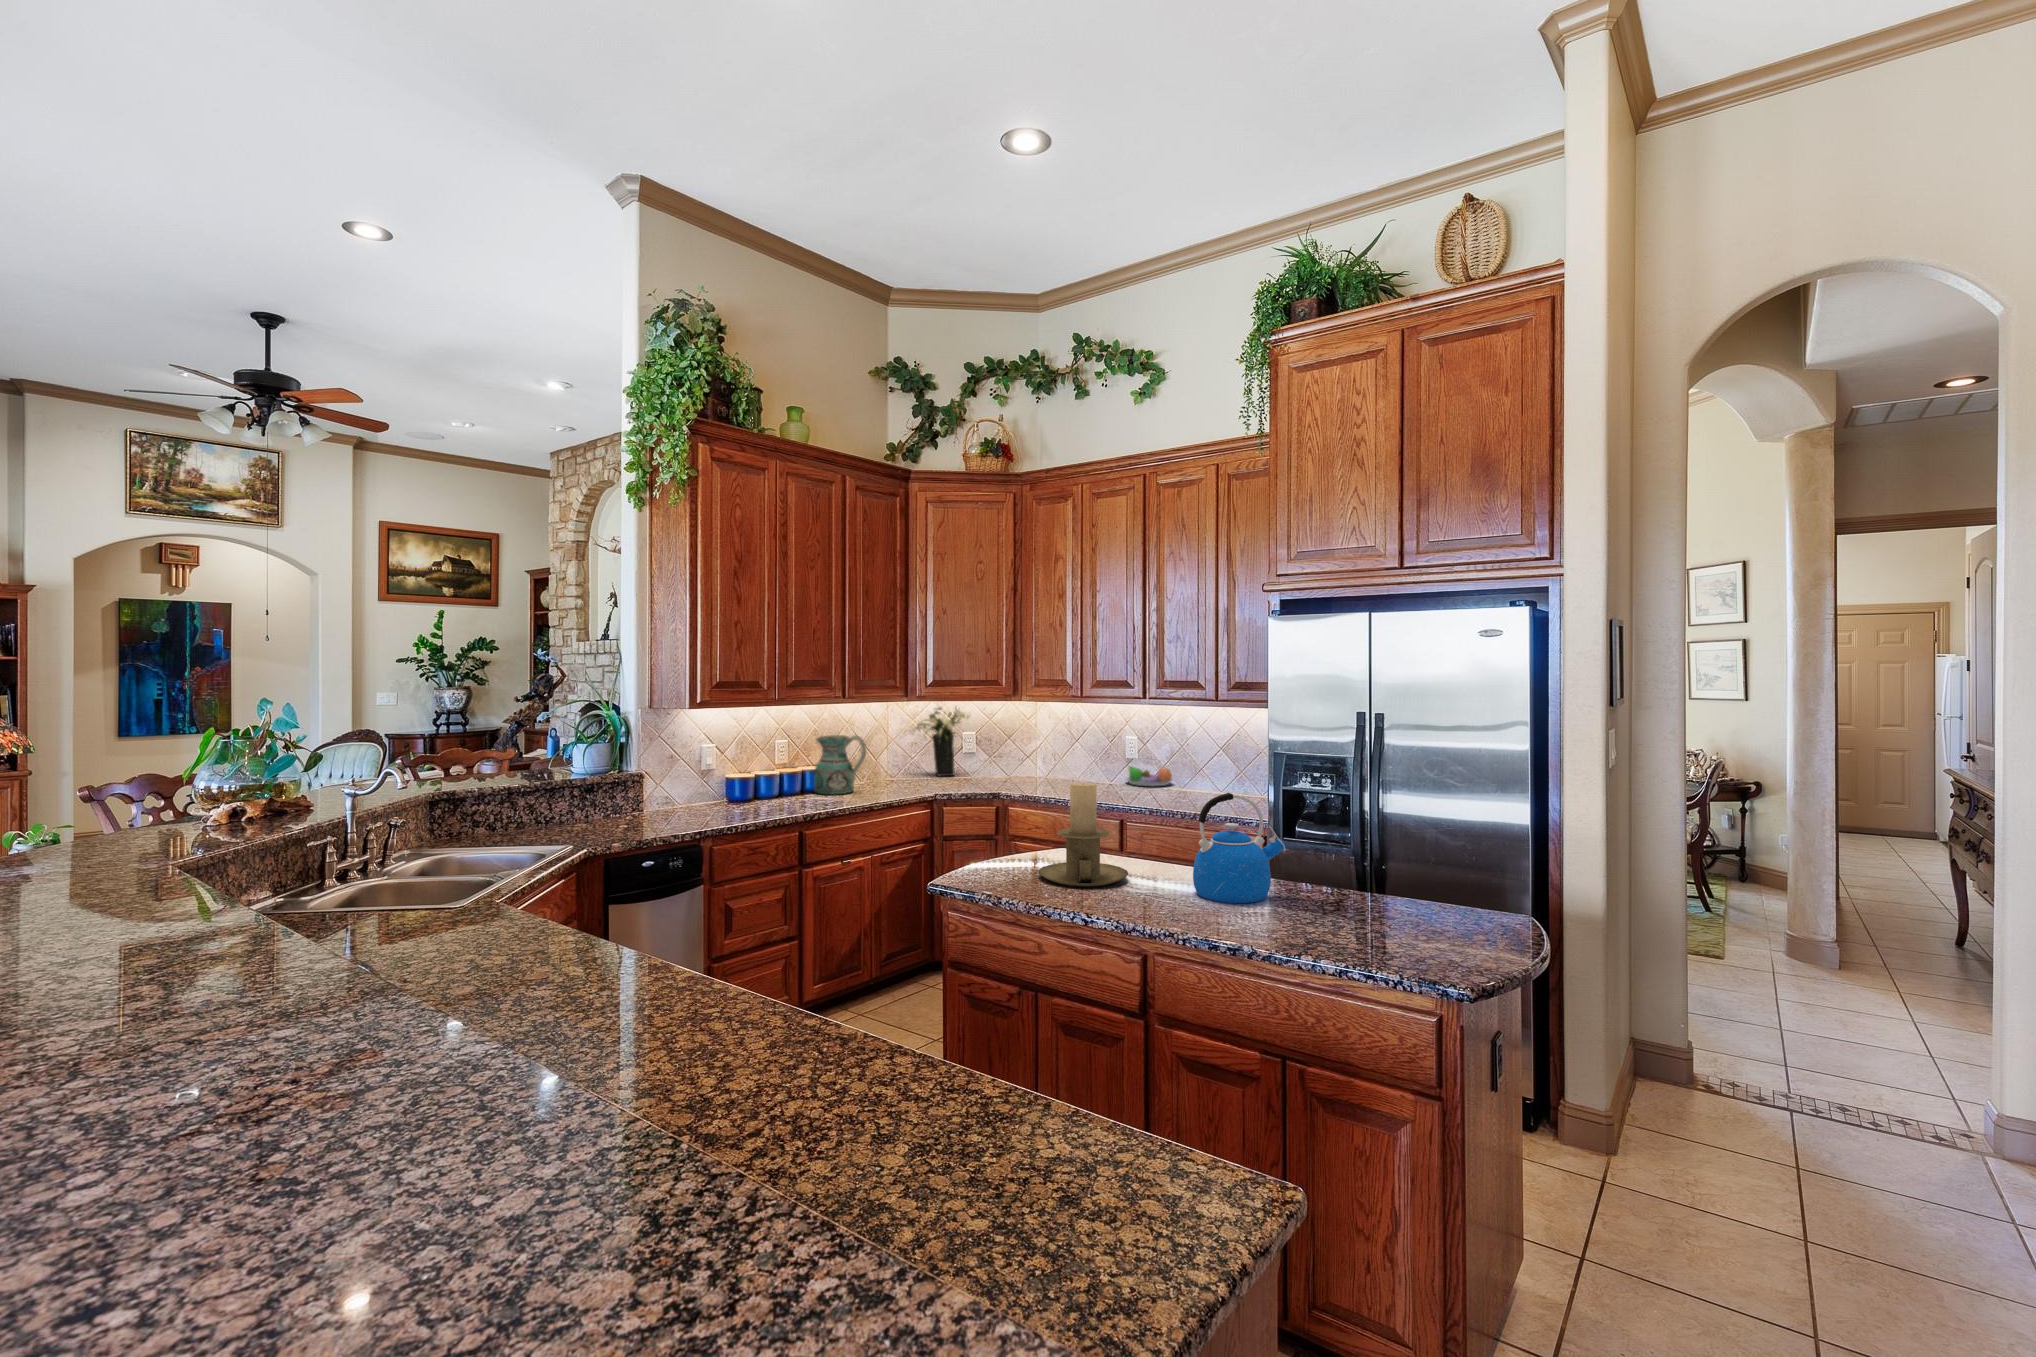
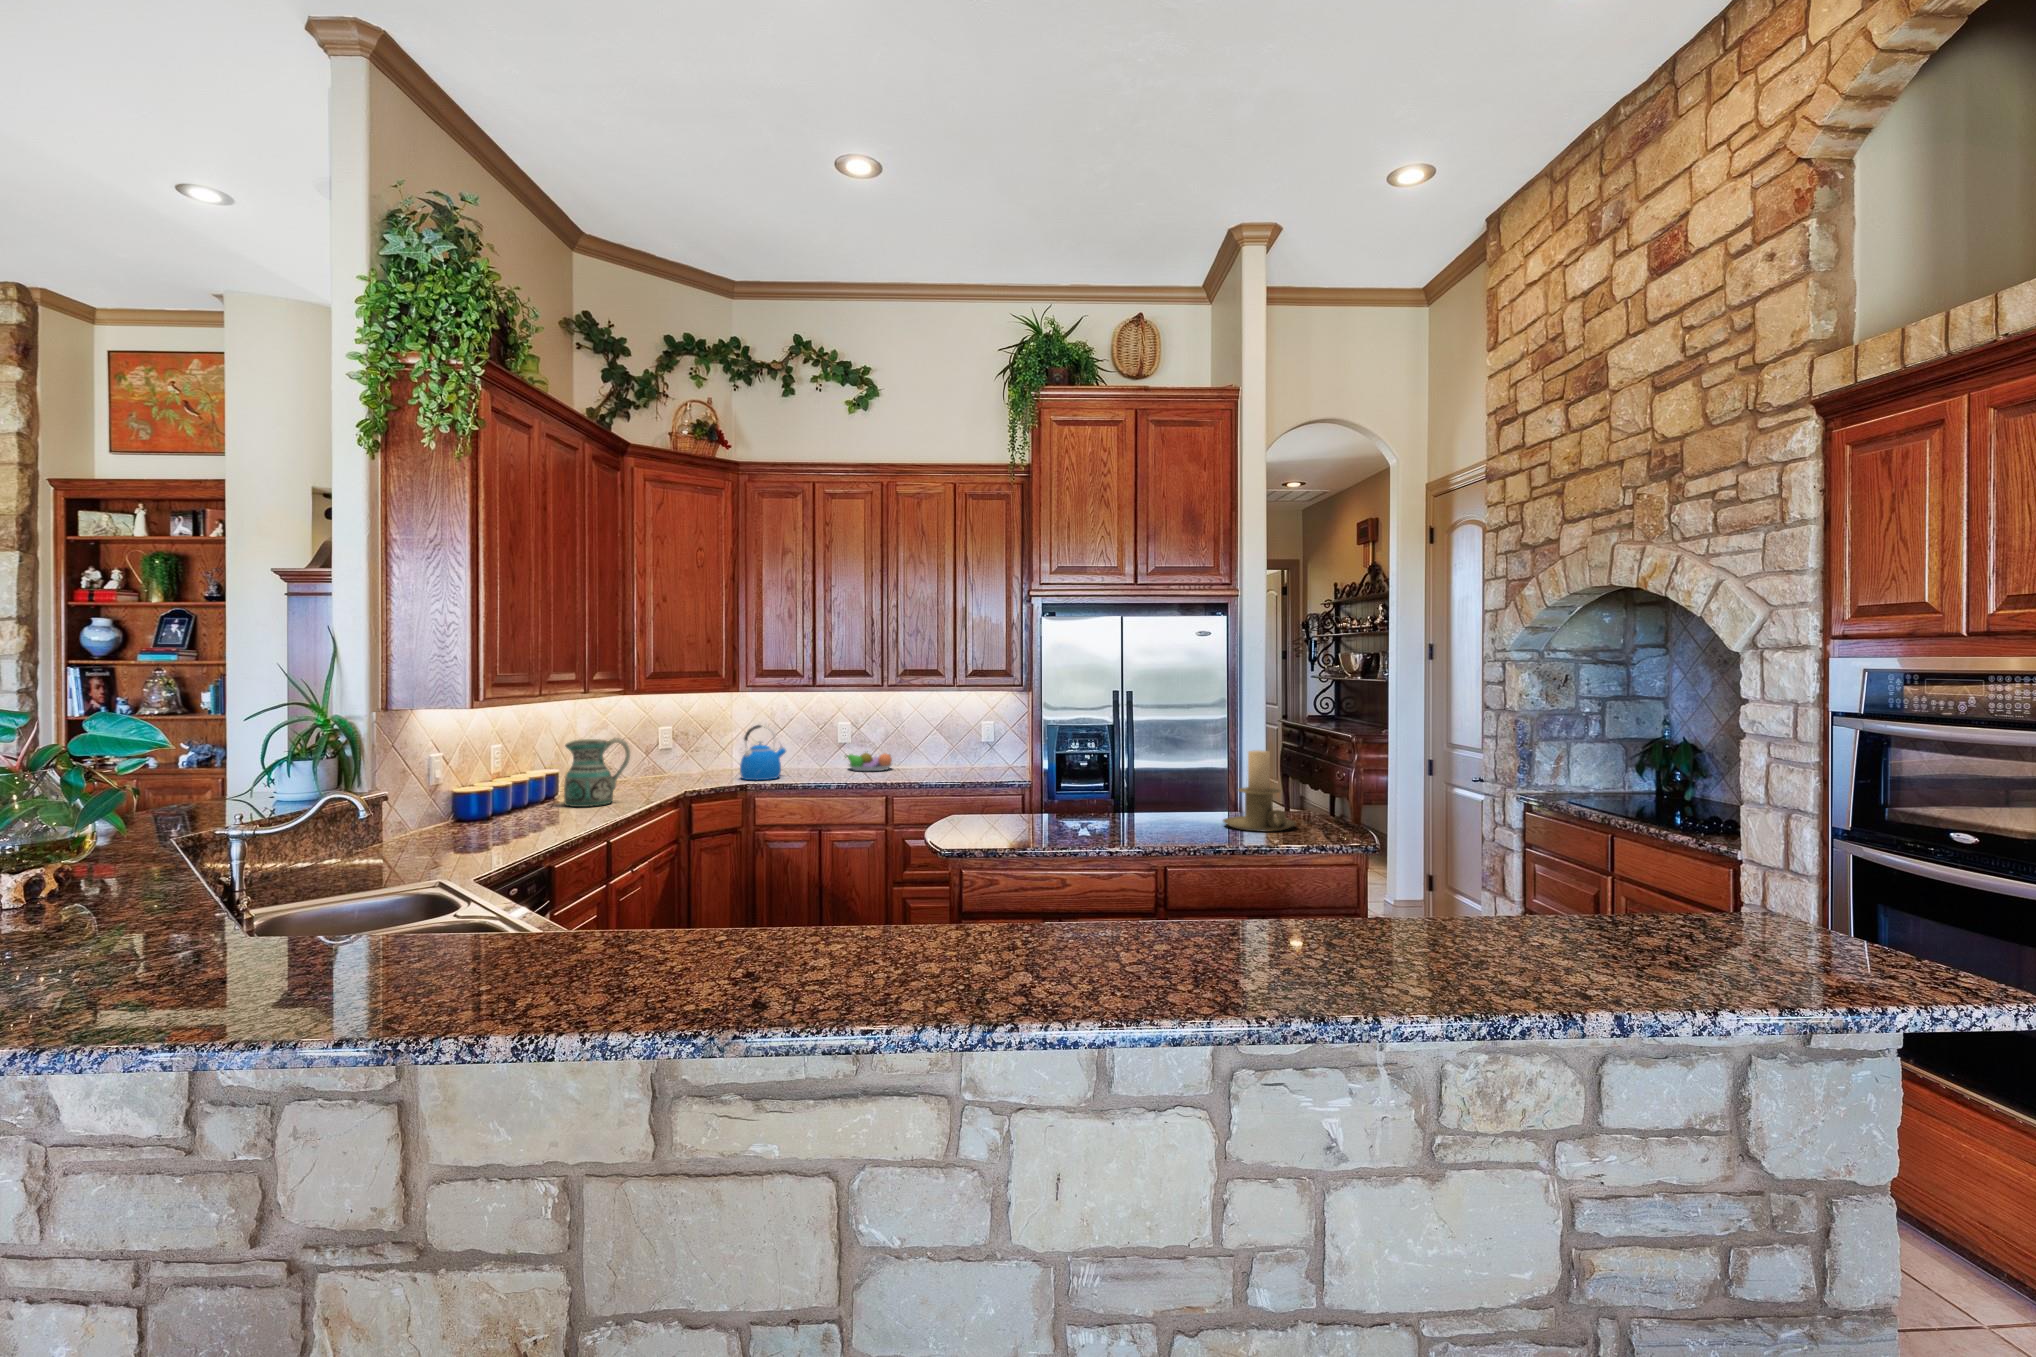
flower arrangement: present [911,707,970,776] -> none [620,703,687,781]
candle holder: present [1038,783,1128,887] -> present [1223,750,1296,832]
kettle: present [1193,793,1285,903] -> present [740,725,786,780]

